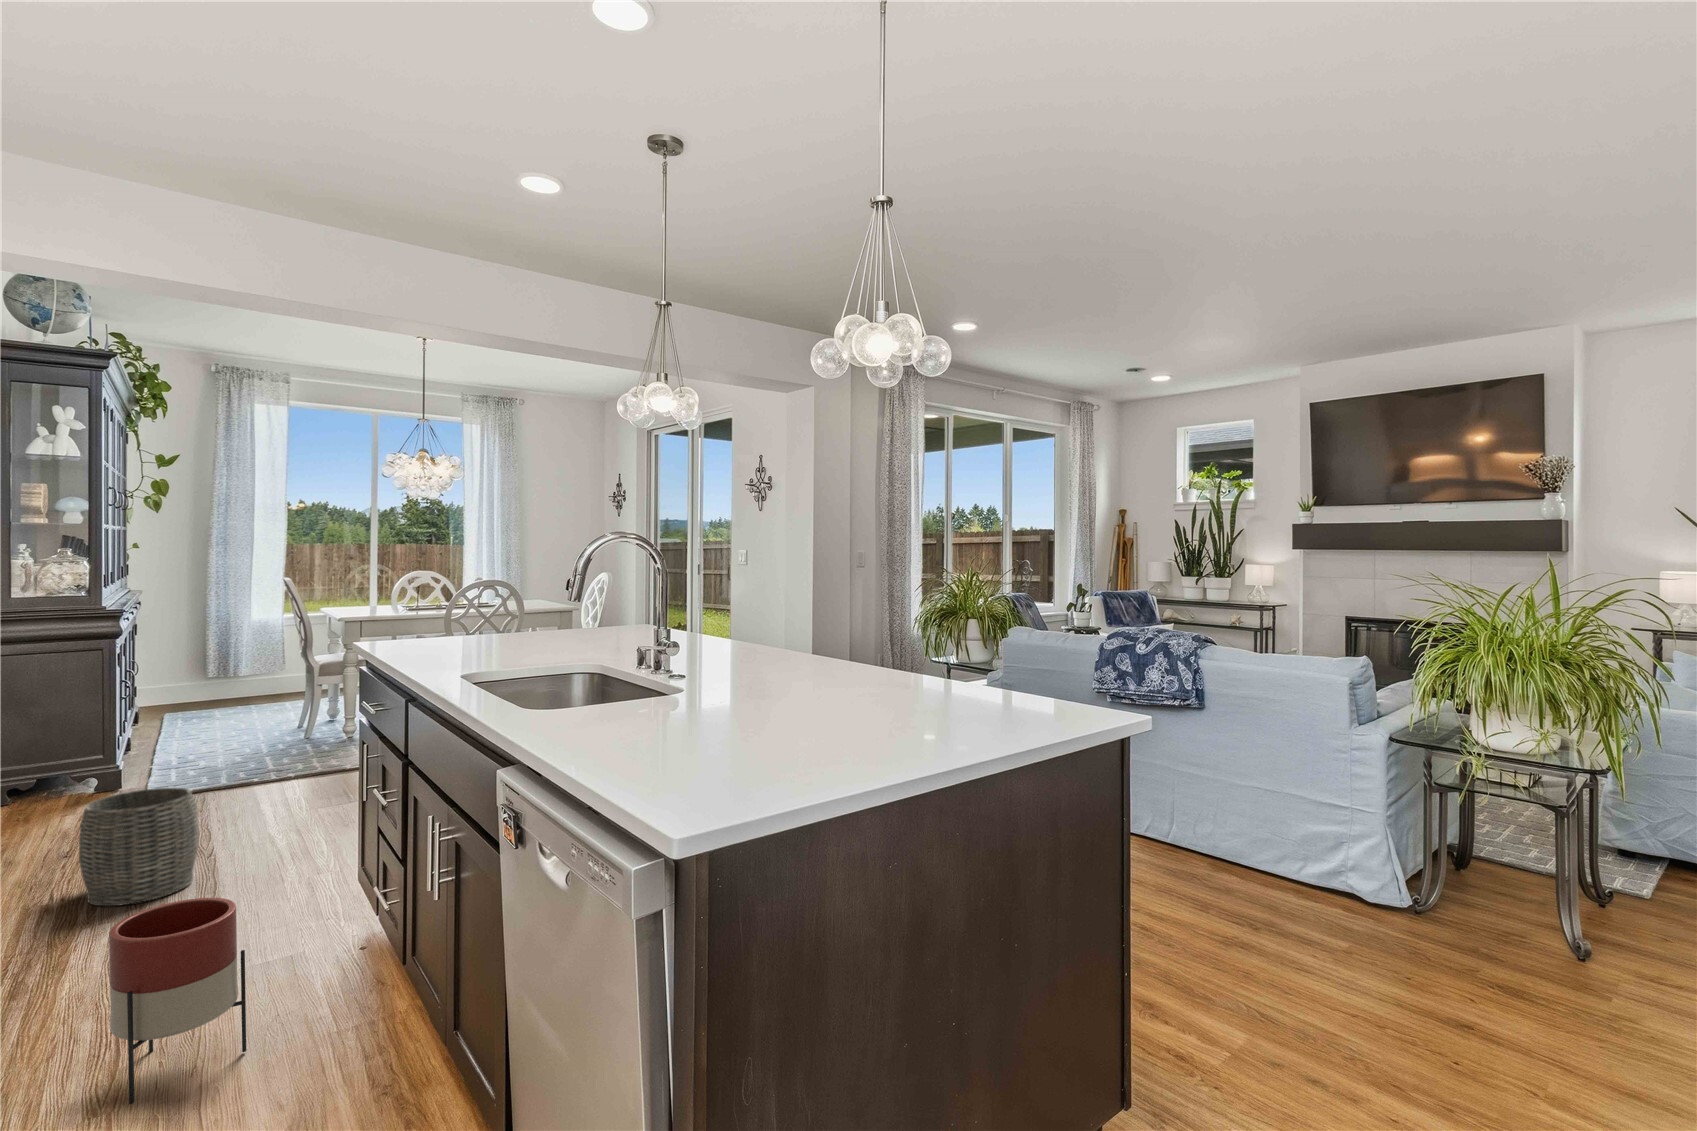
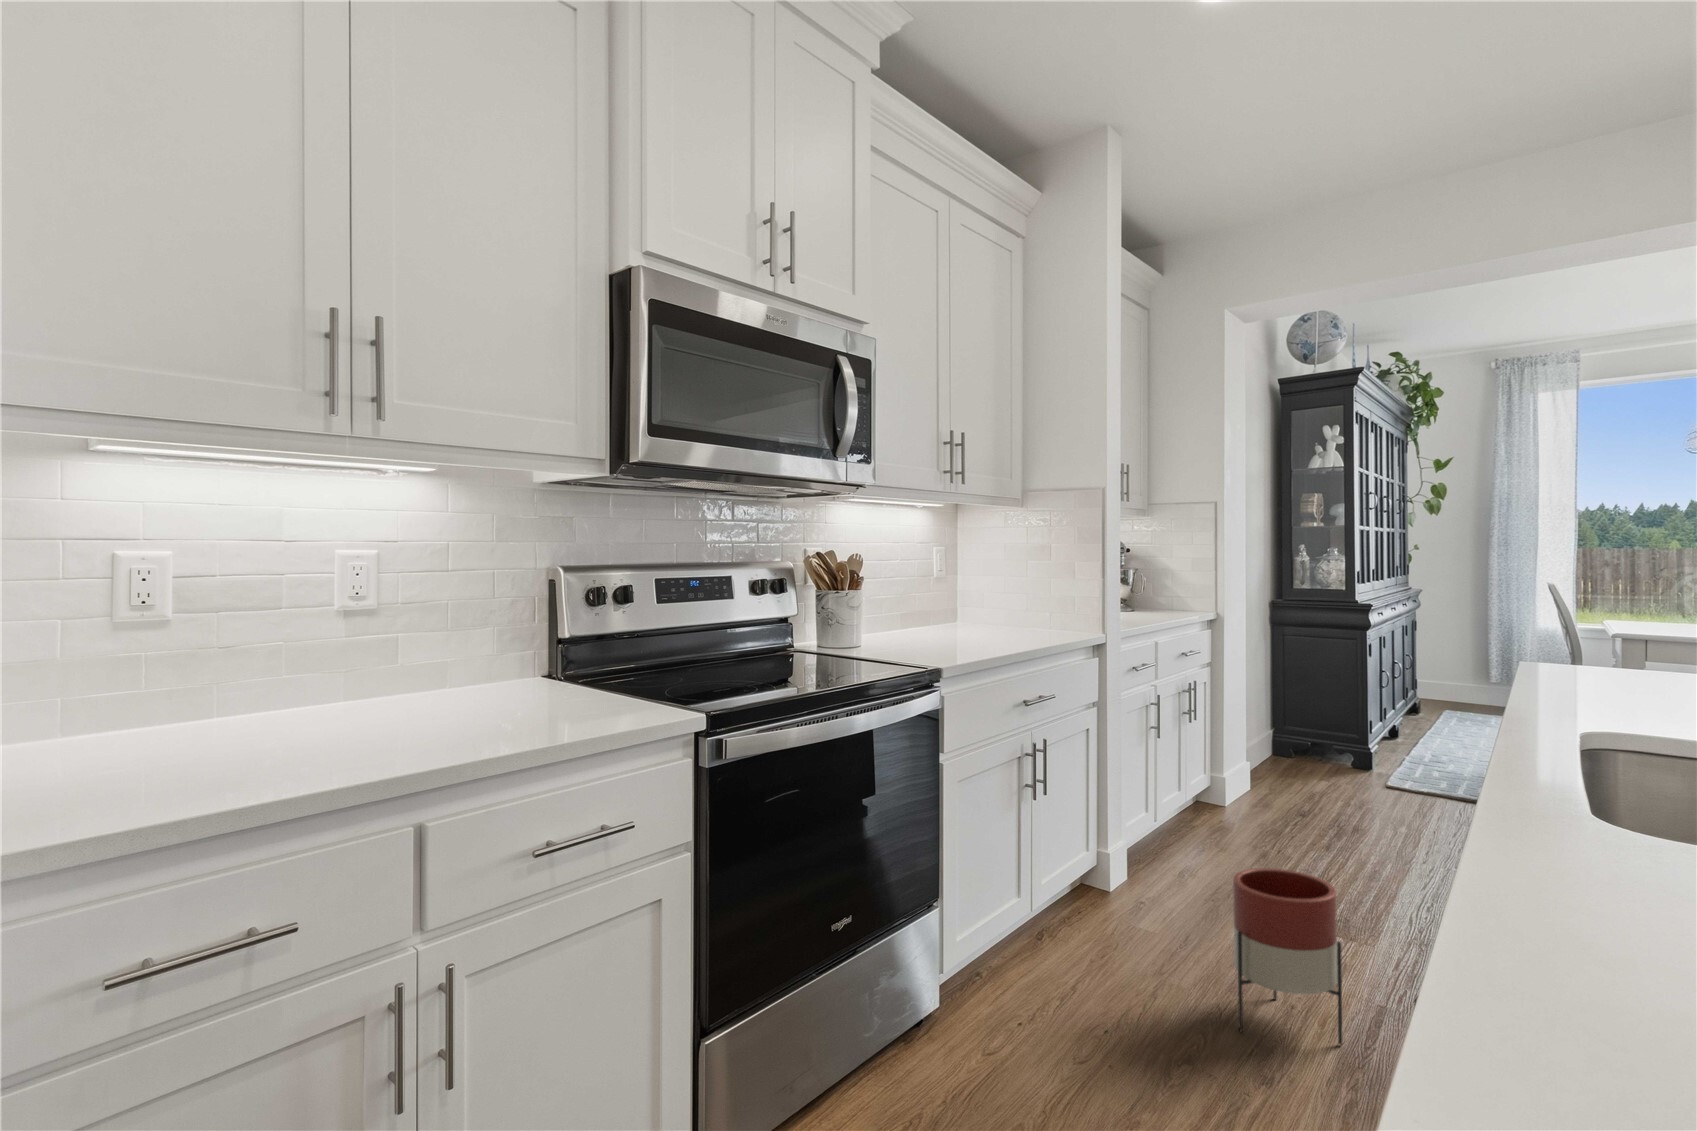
woven basket: present [79,788,199,906] -> none [1292,770,1389,877]

